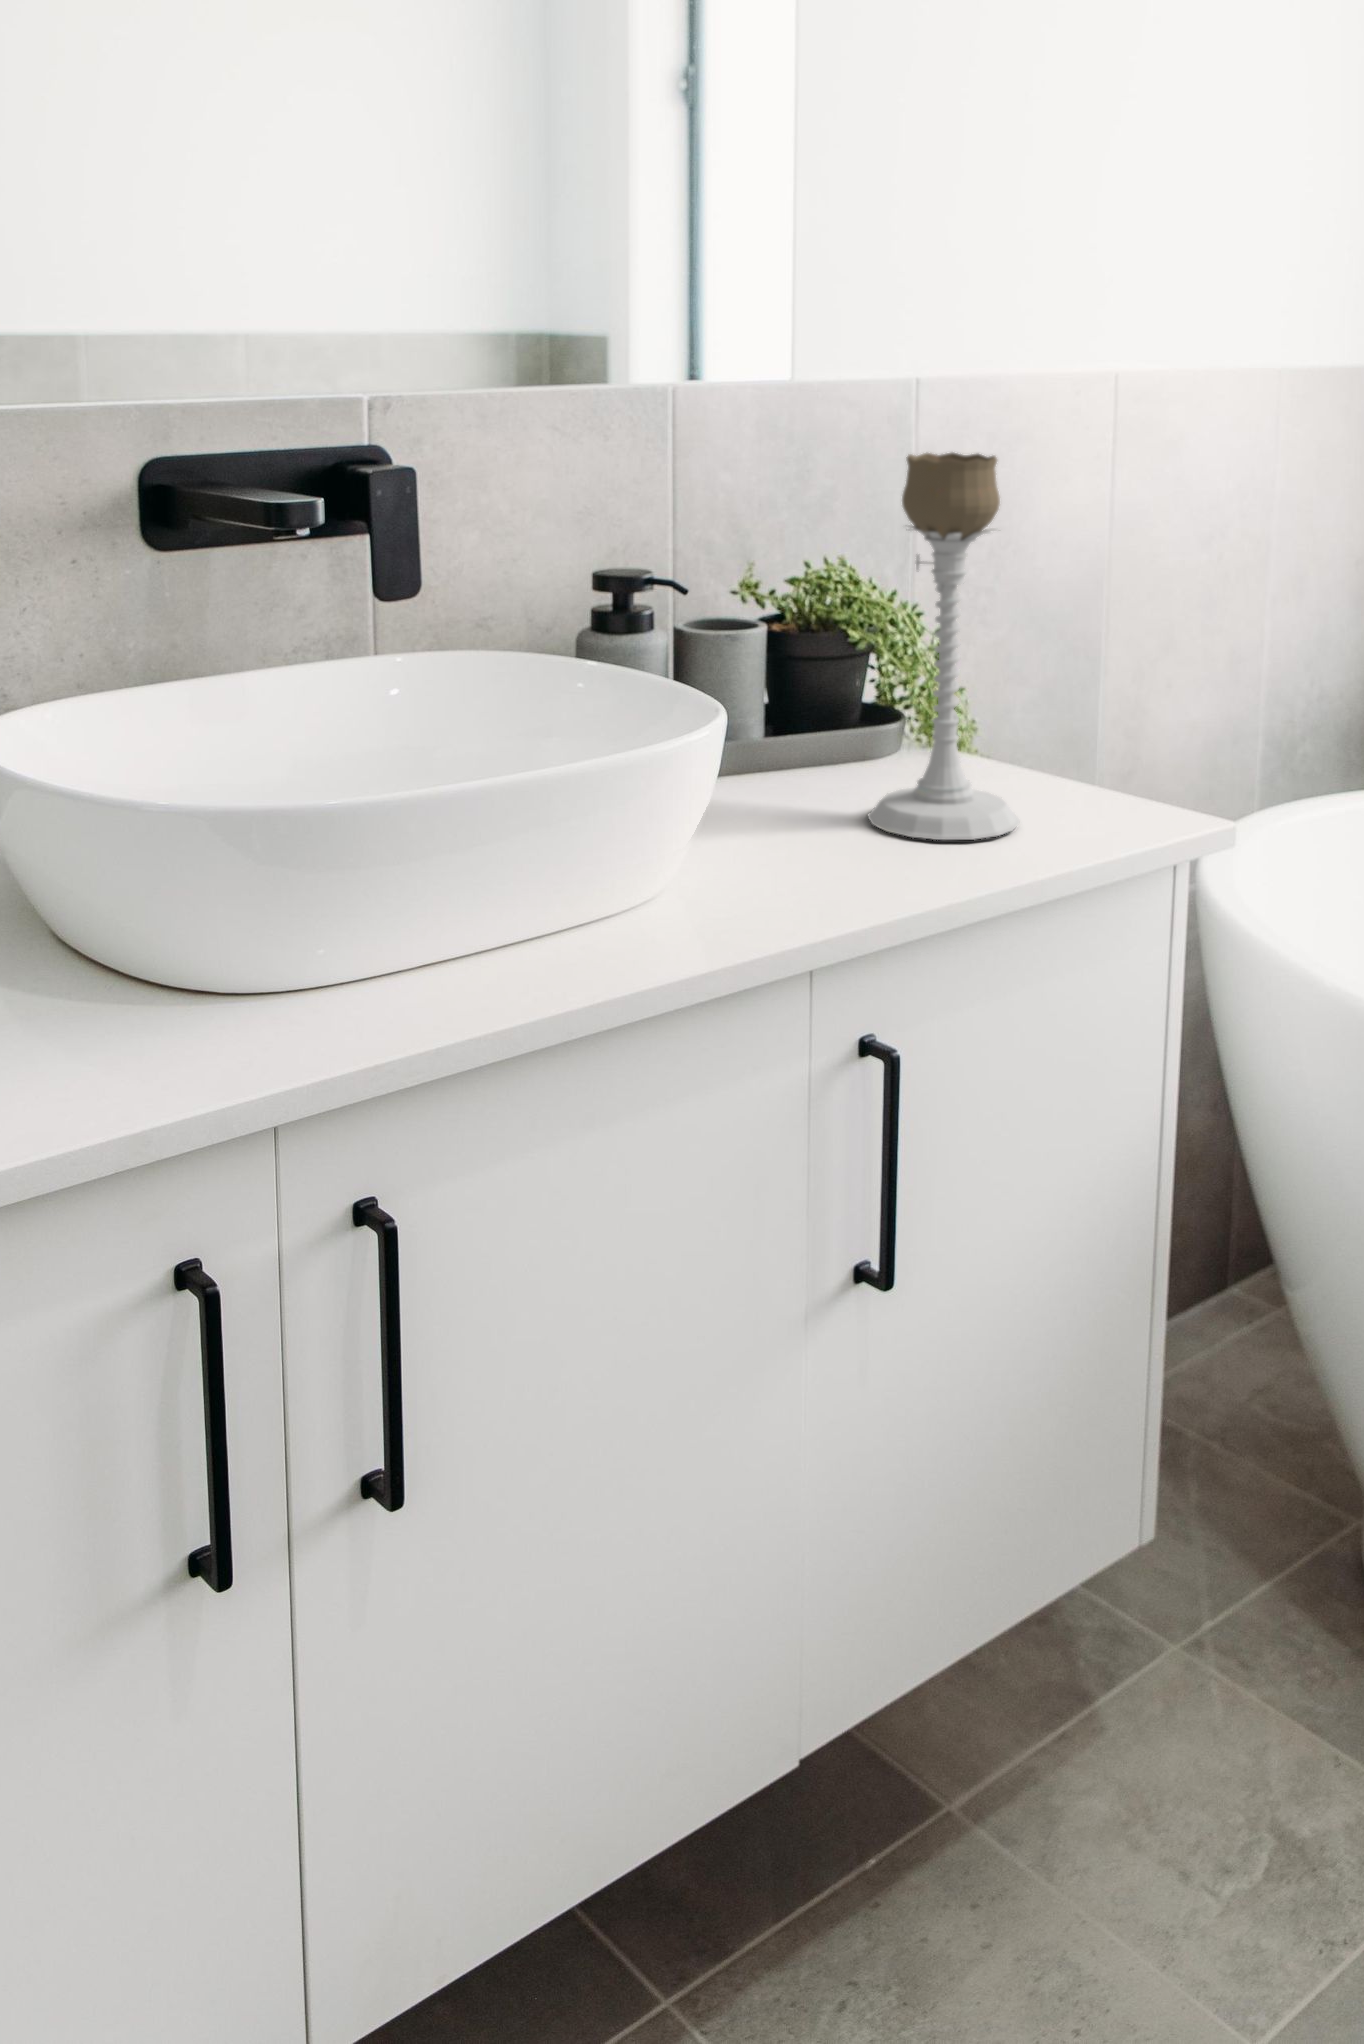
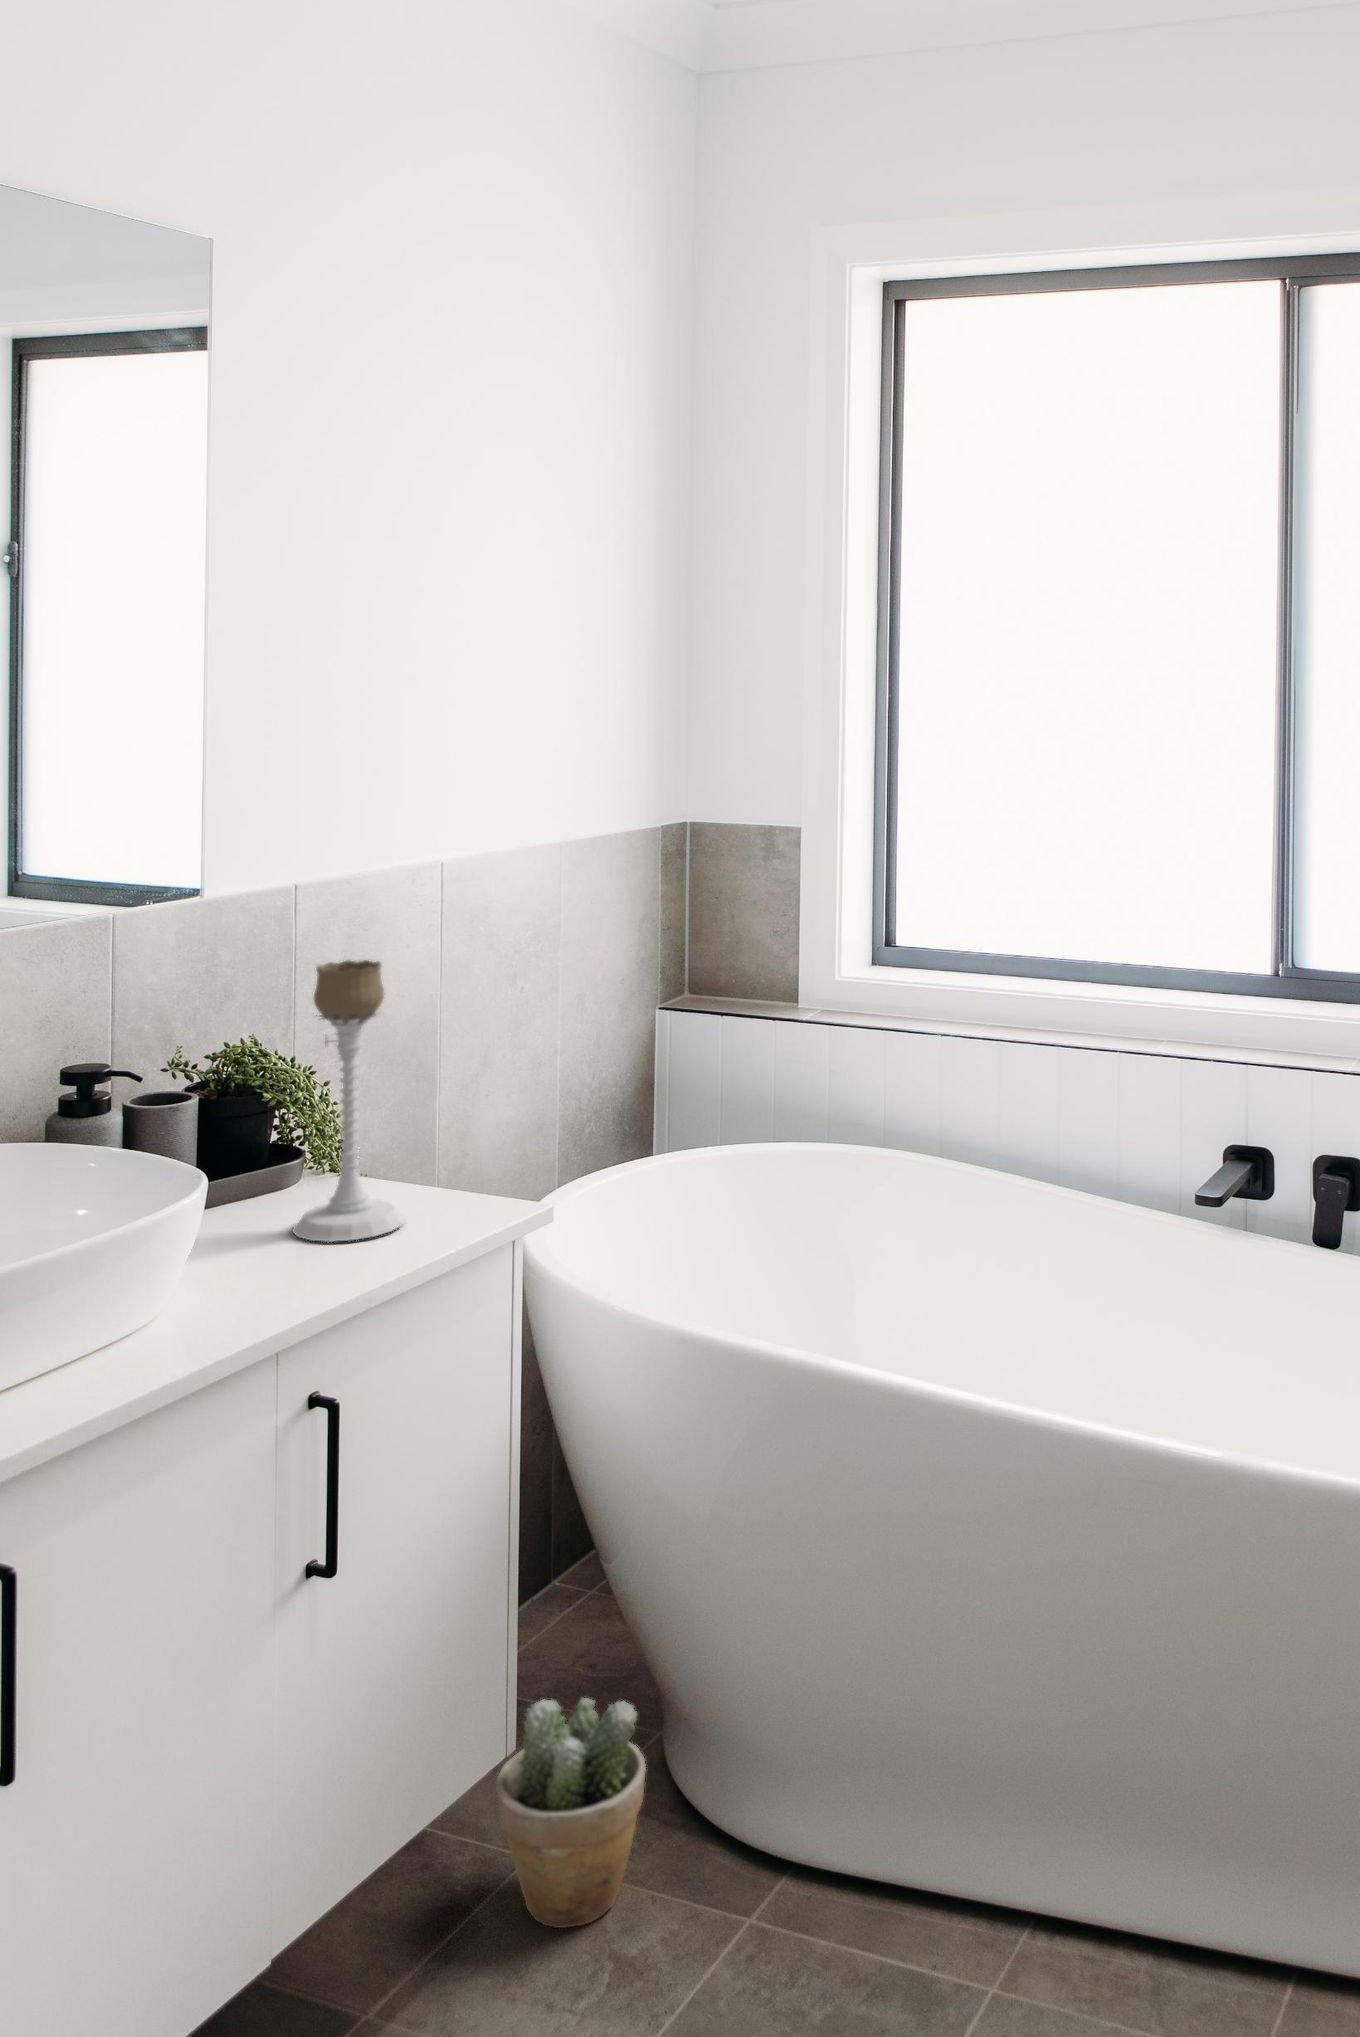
potted plant: none [1119,1475,1324,1770] -> present [496,1698,646,1928]

